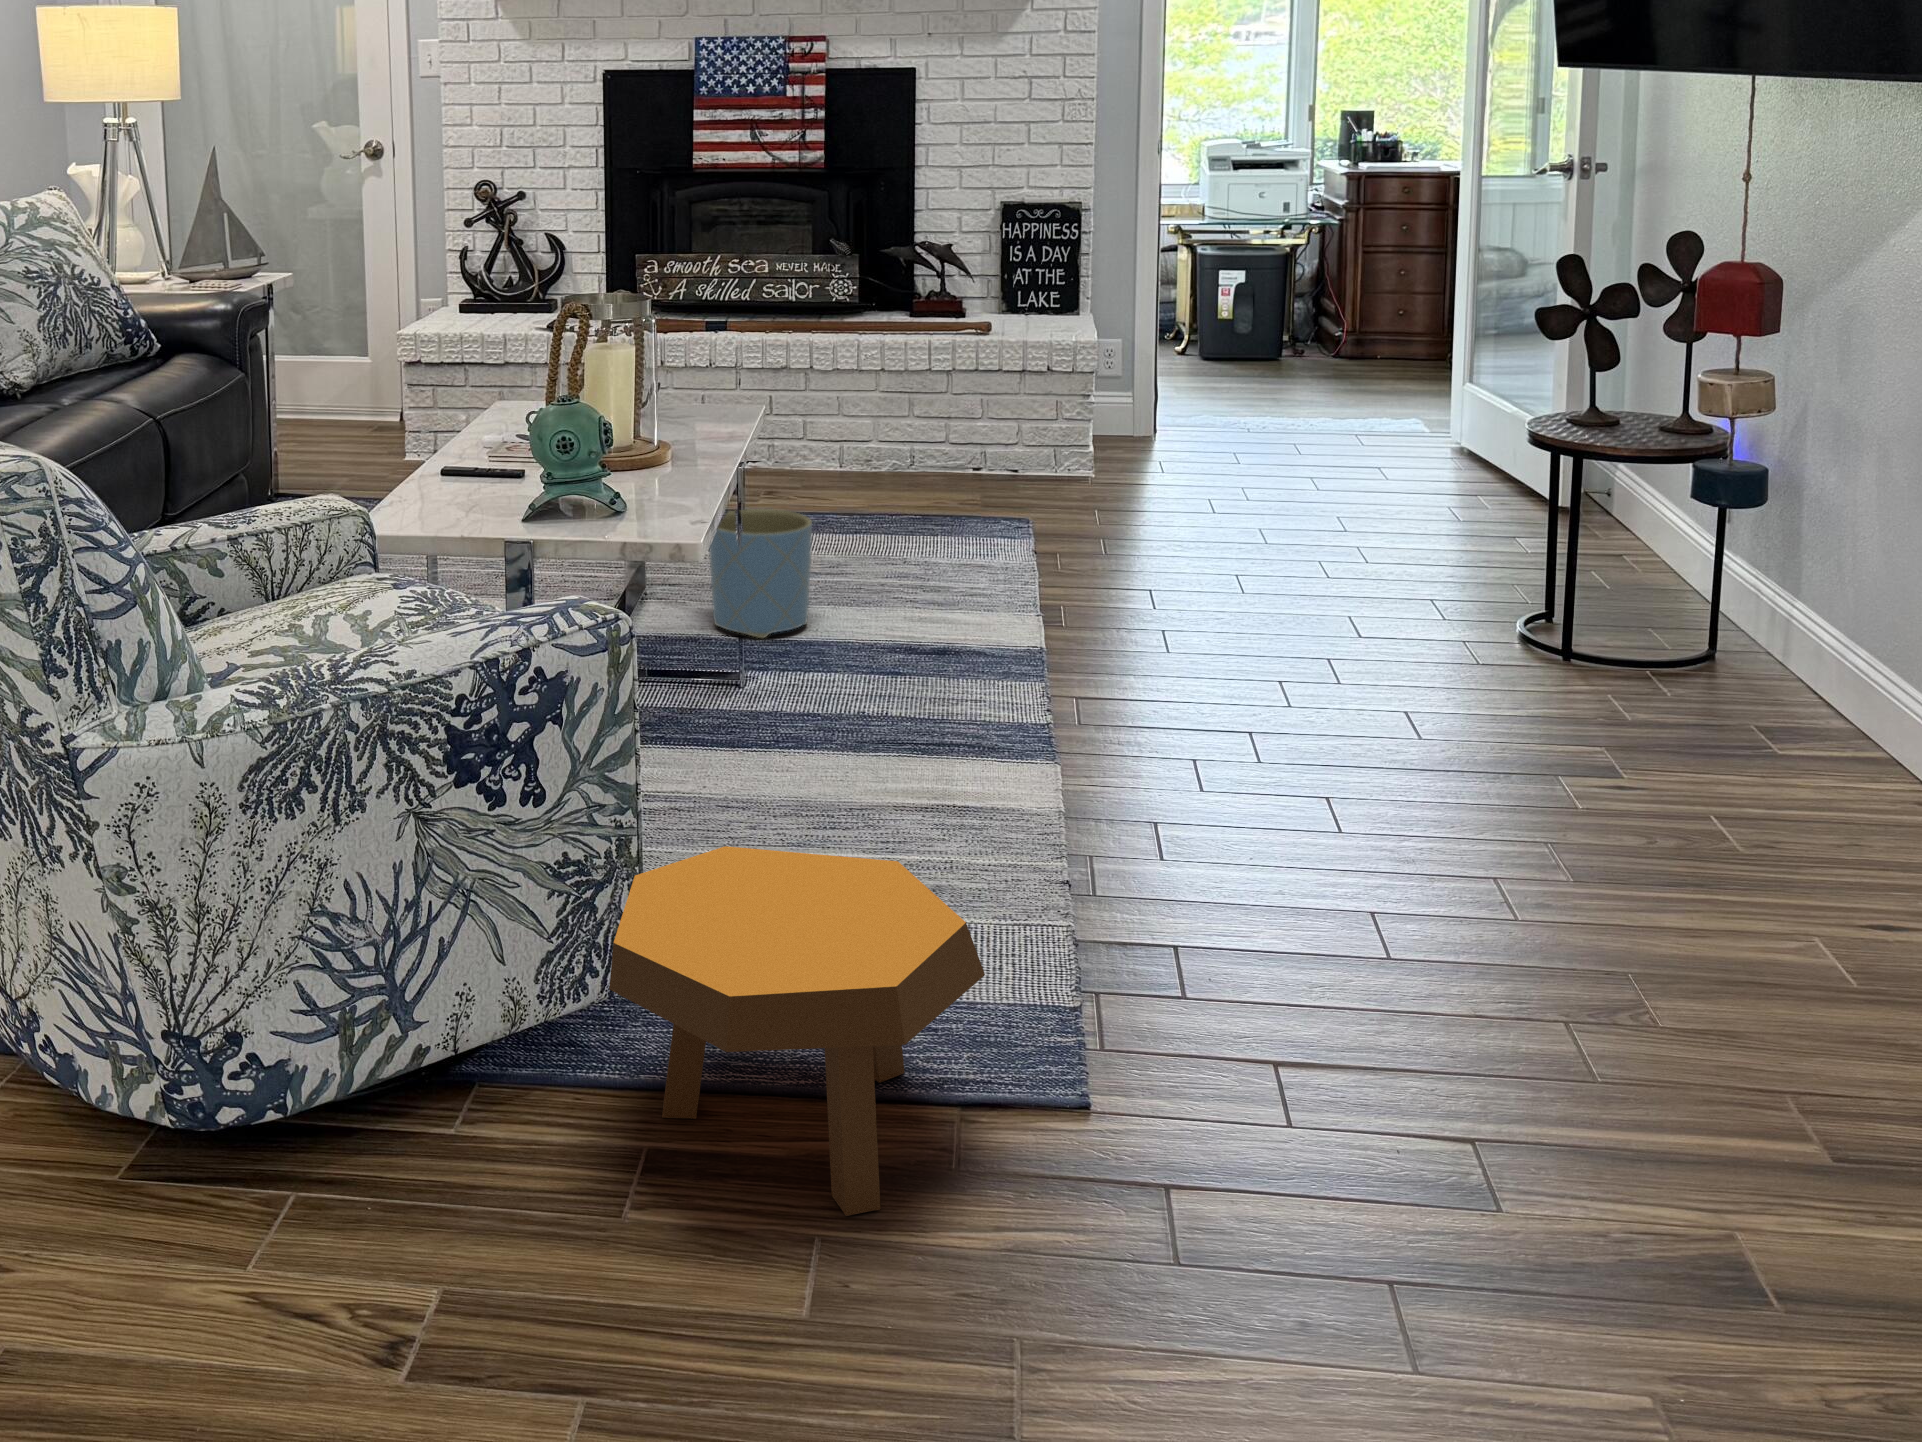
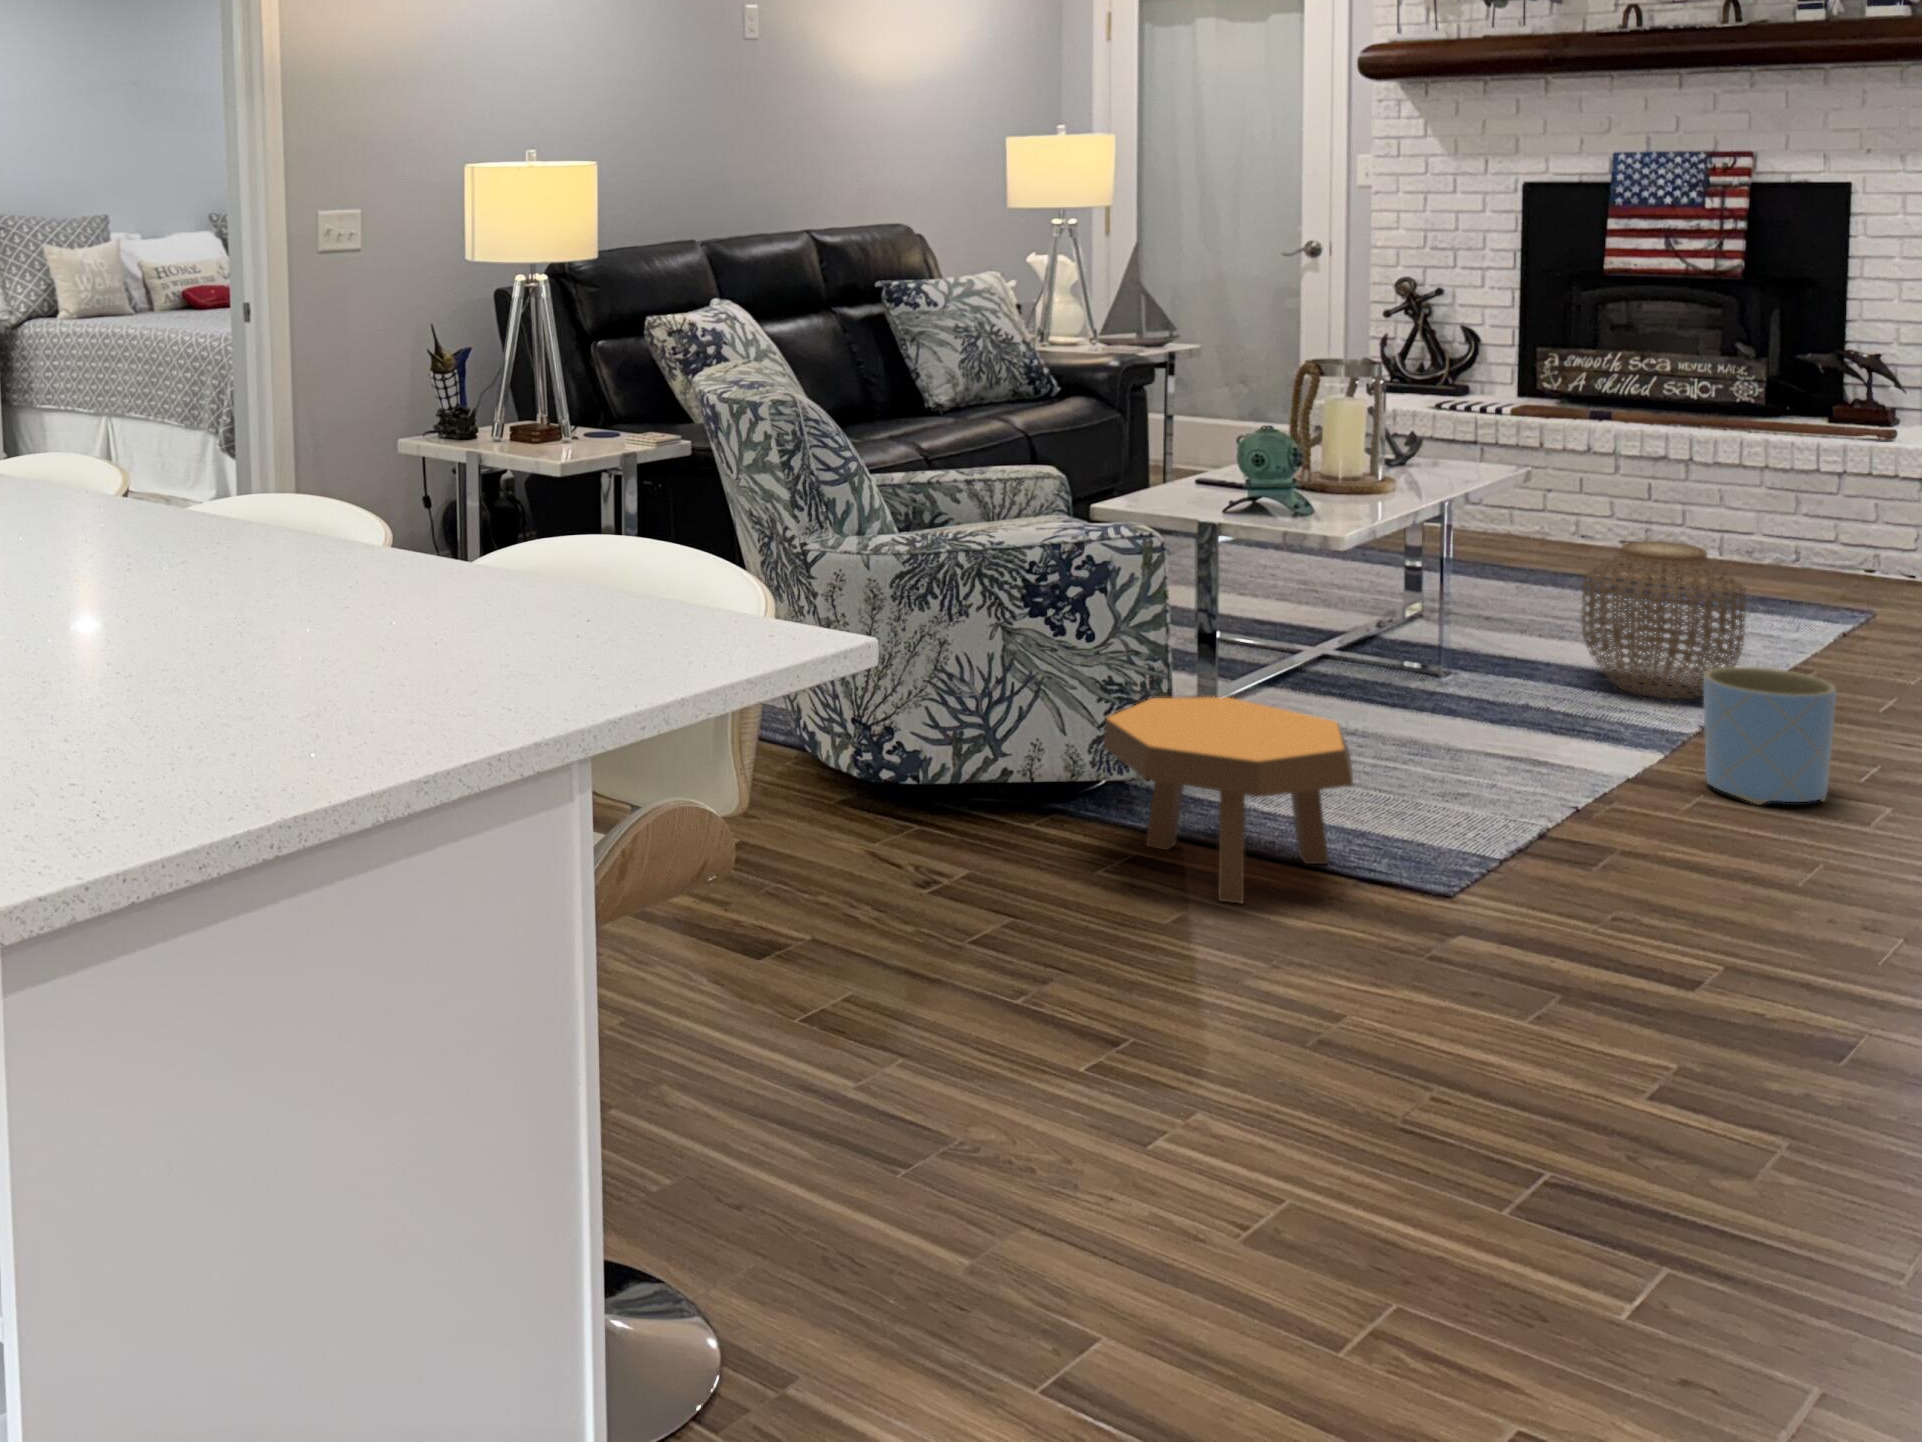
woven basket: none [872,483,1035,668] -> present [1582,541,1745,699]
planter: present [709,509,812,638] -> present [1704,667,1836,805]

